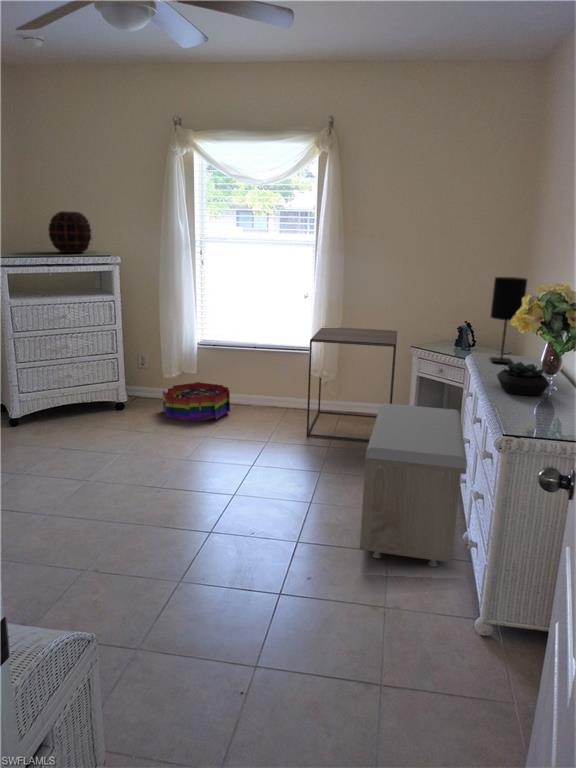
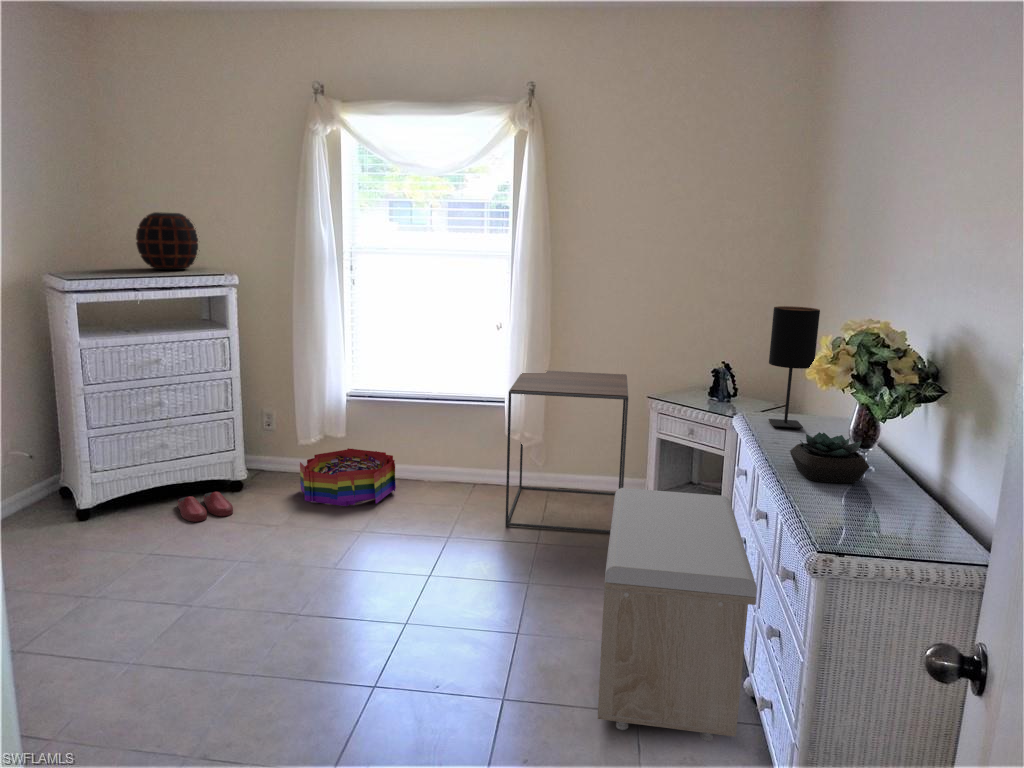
slippers: none [79,409,117,428] -> present [178,492,233,522]

